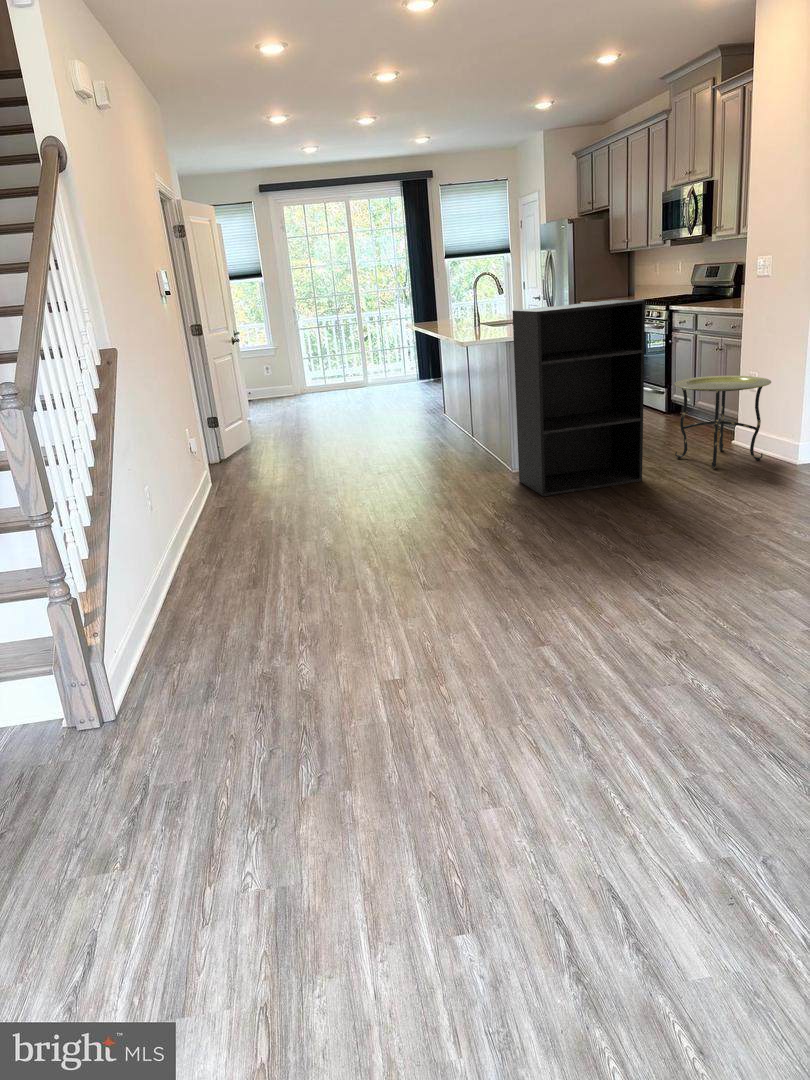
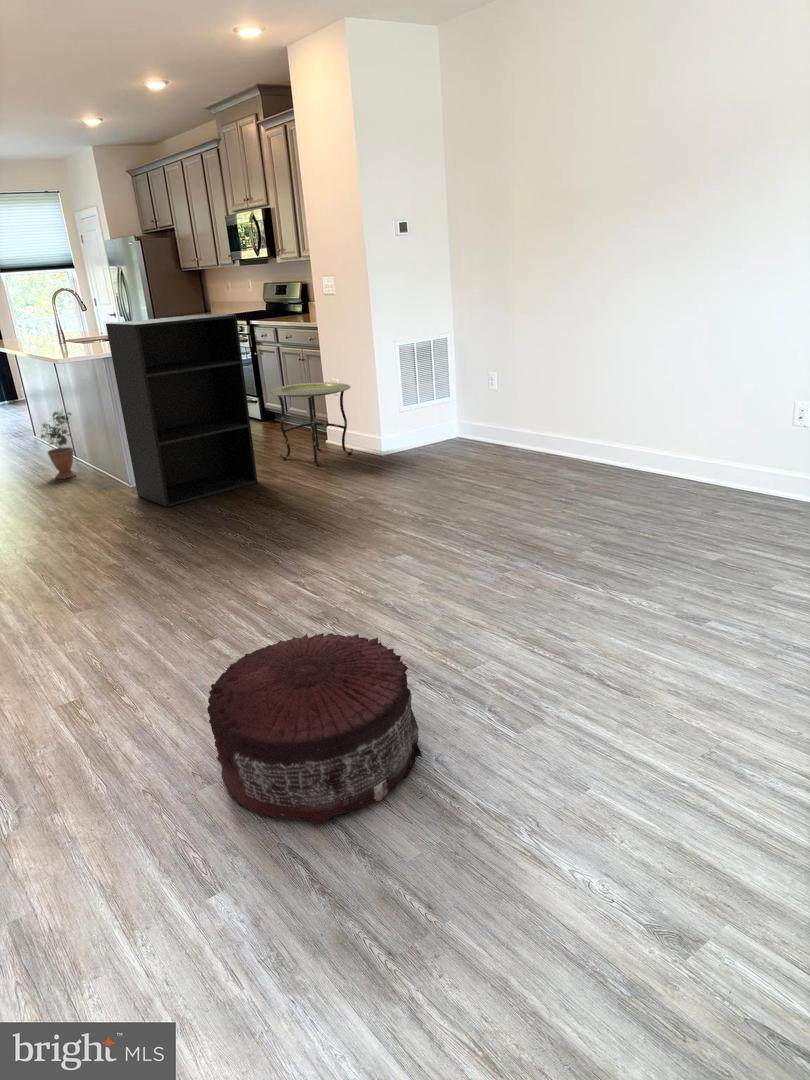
potted plant: none [447,390,477,457] -> present [41,410,76,479]
pouf: none [501,669,748,897] -> present [208,633,422,823]

